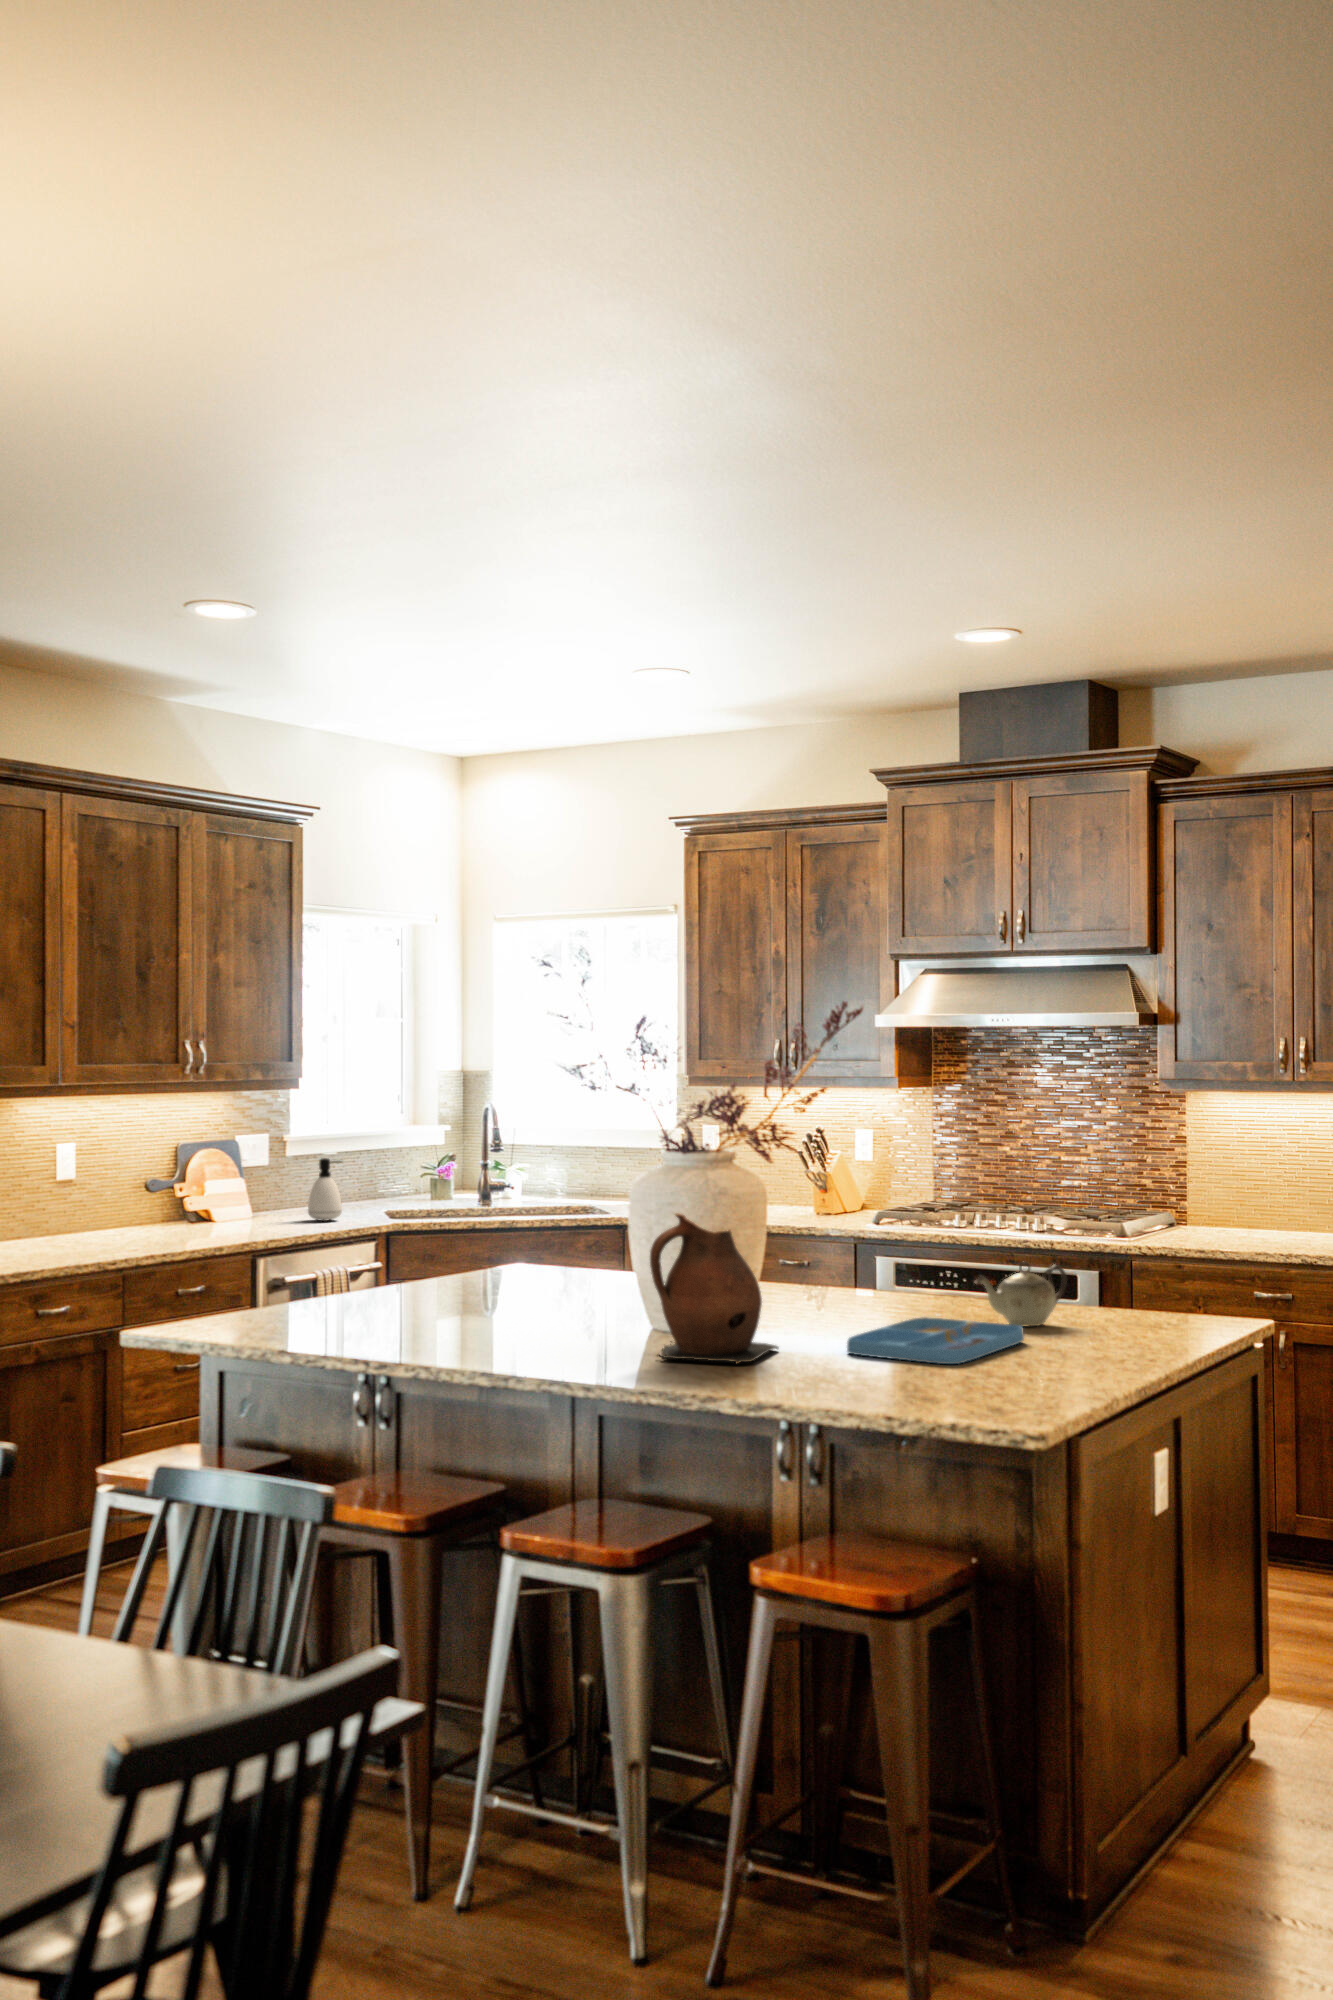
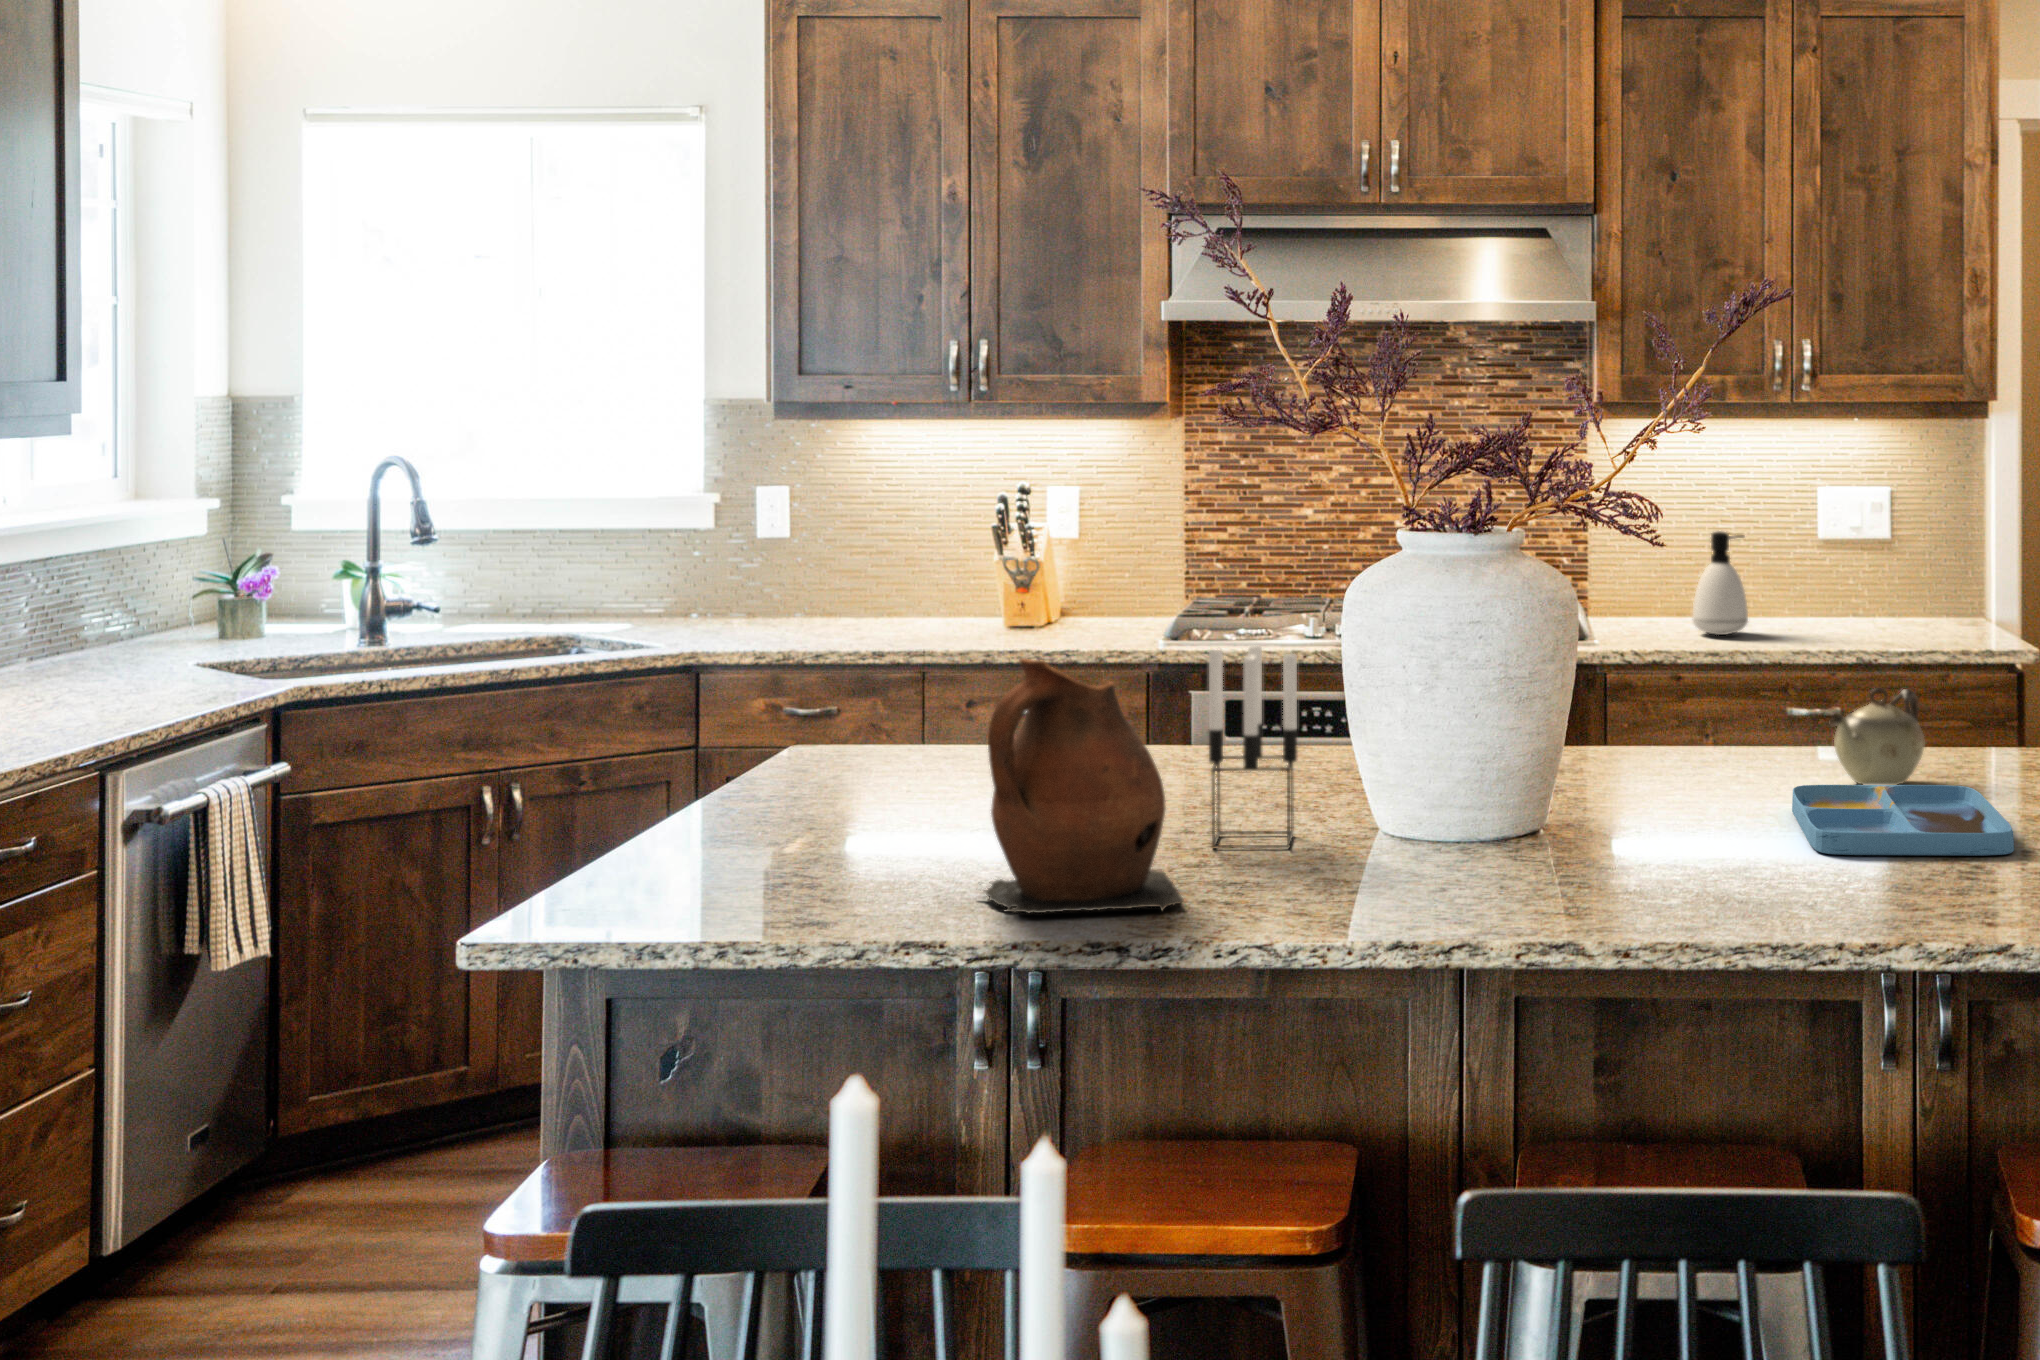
soap dispenser: present [308,1158,342,1221] -> present [1692,531,1748,635]
candle holder: none [549,1206,610,1324] -> present [1209,646,1297,849]
ceramic pitcher: present [650,1213,778,1364] -> present [984,658,1183,913]

